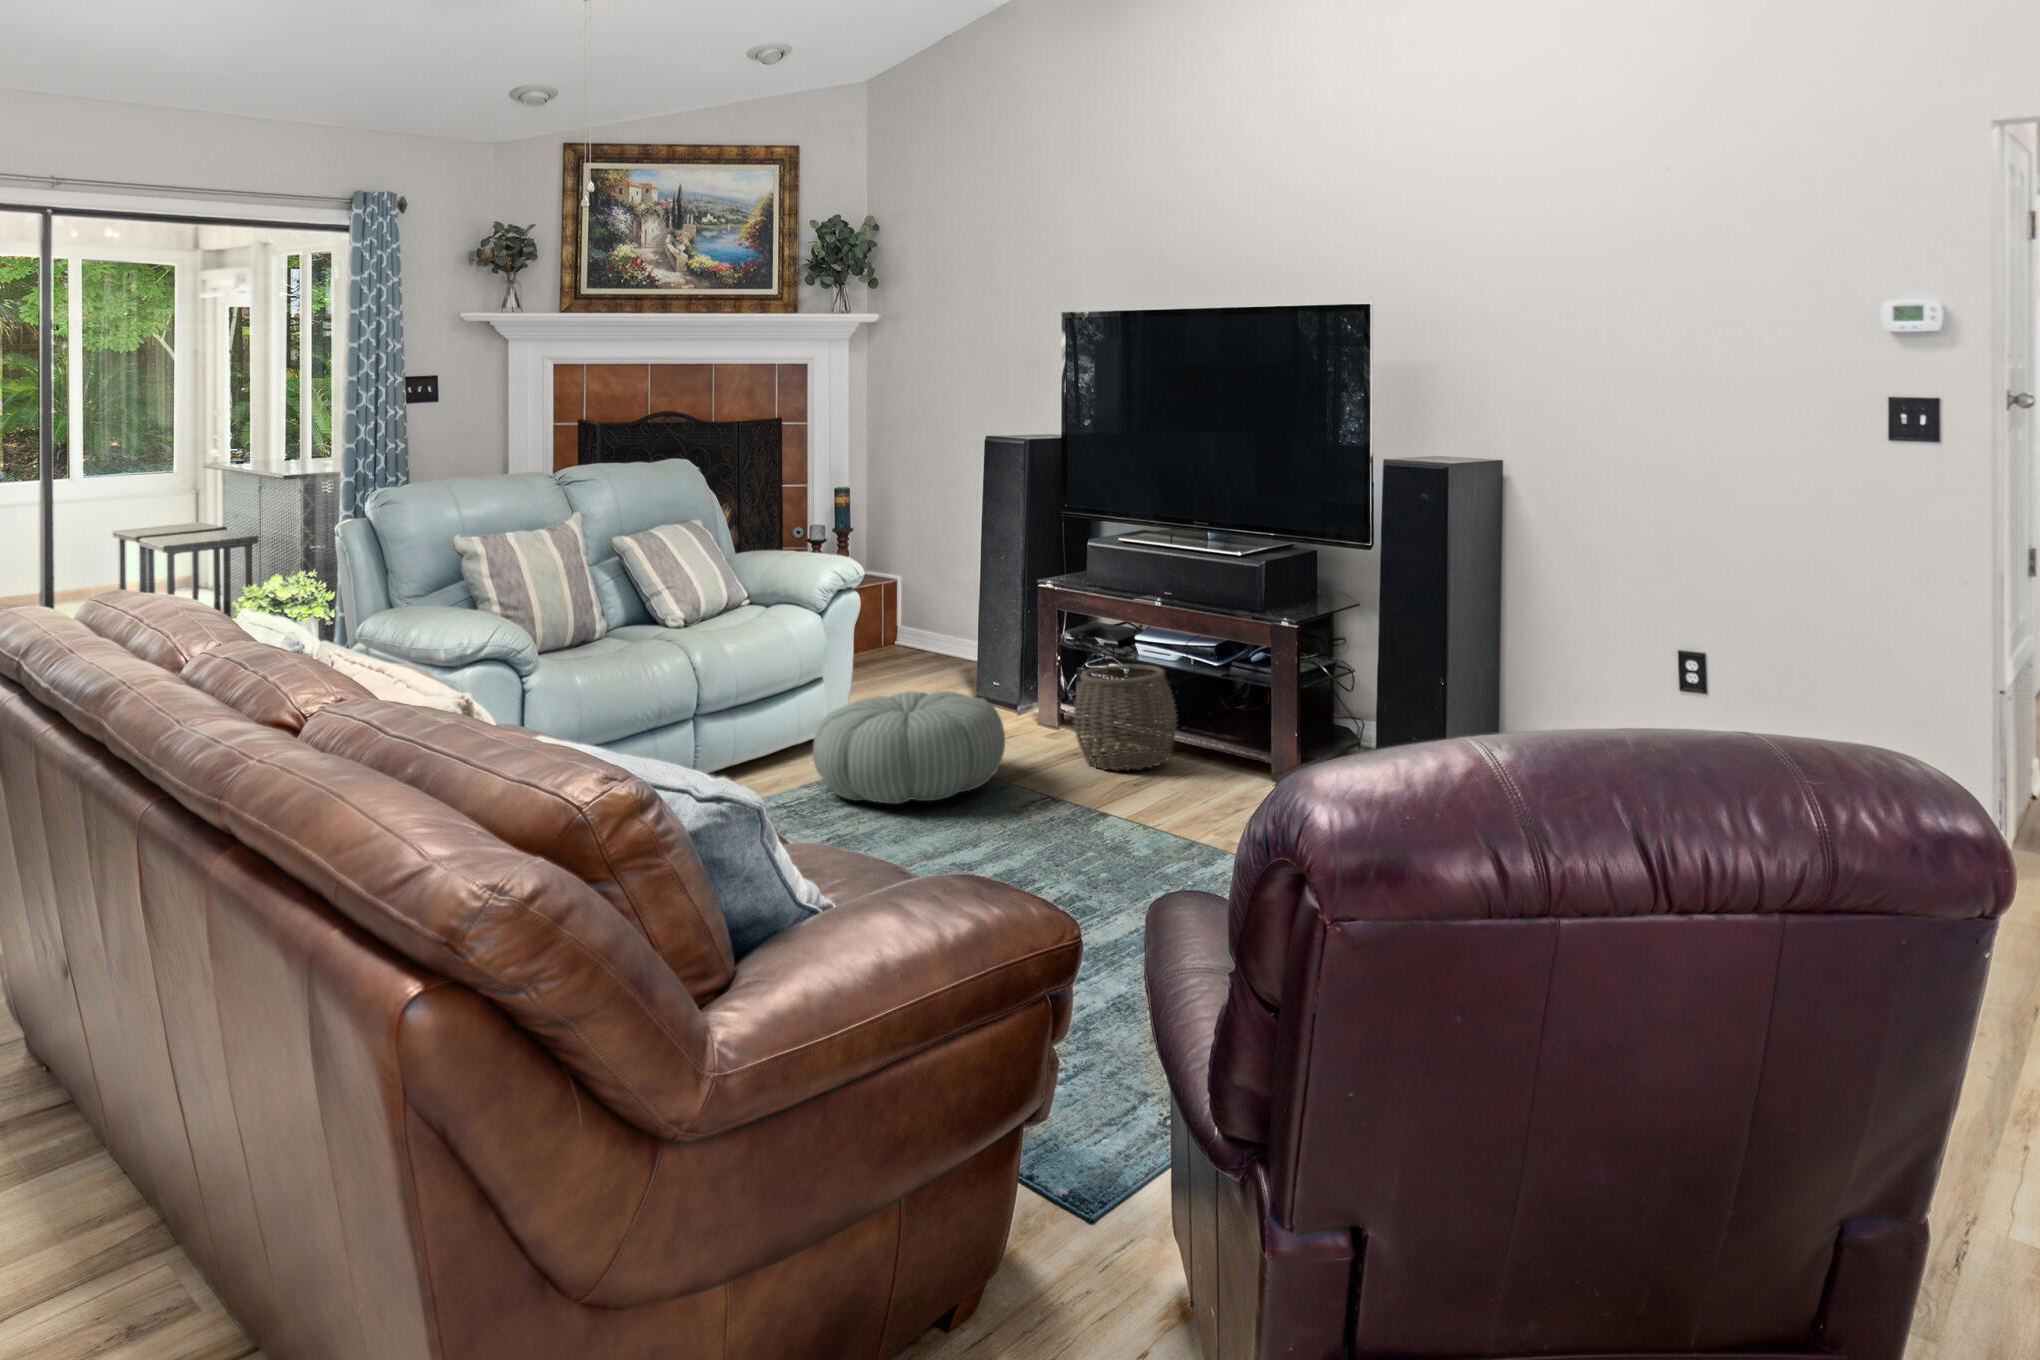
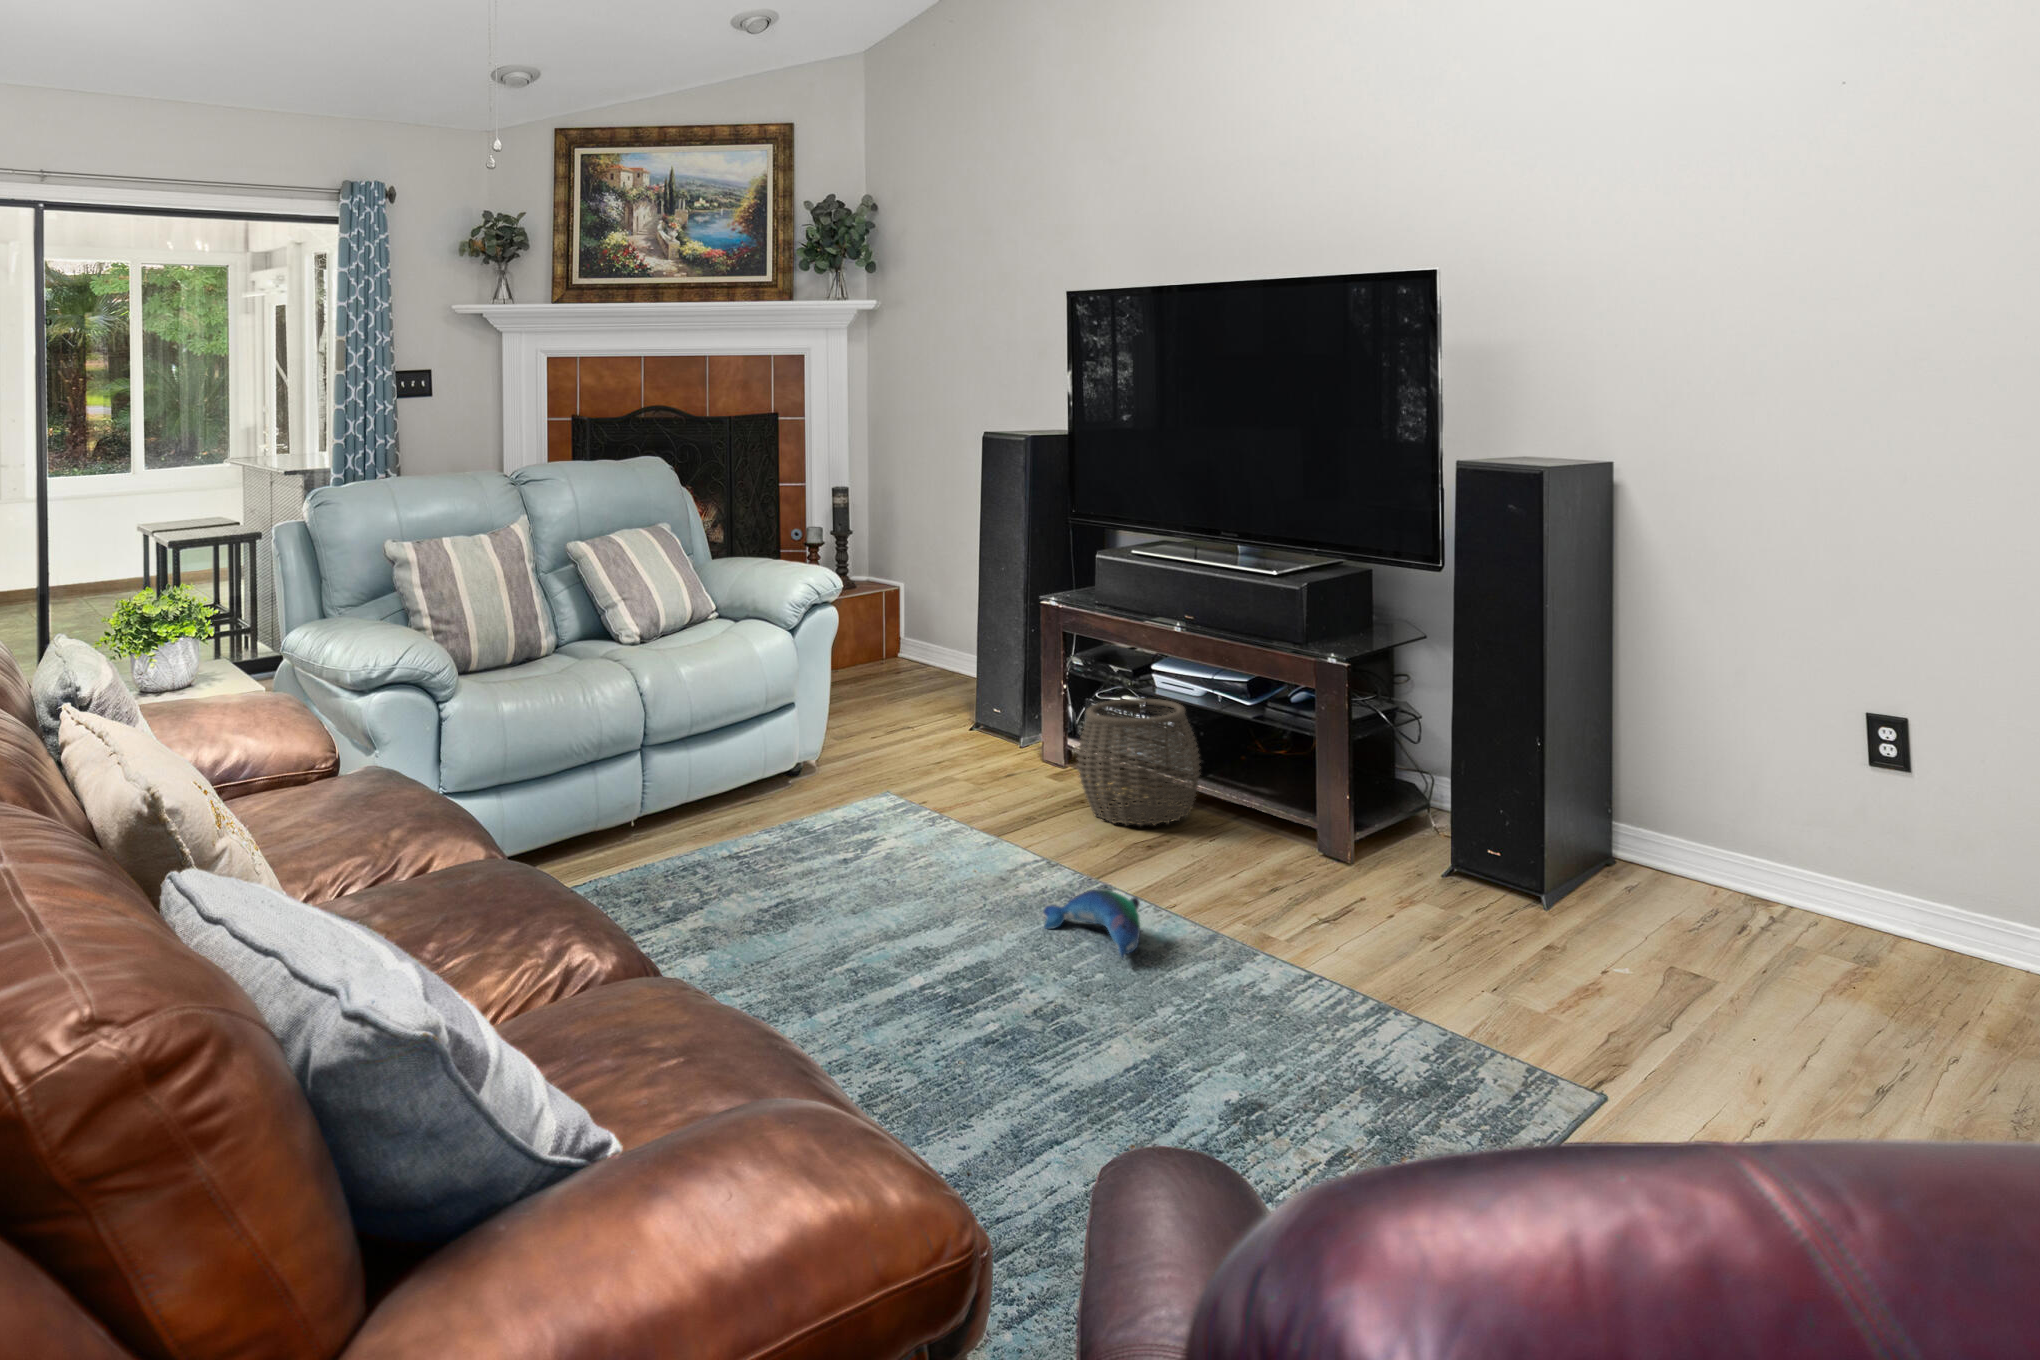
pouf: present [813,691,1005,804] -> none [774,725,994,860]
plush toy: none [1055,813,1137,865] -> present [1043,890,1140,959]

